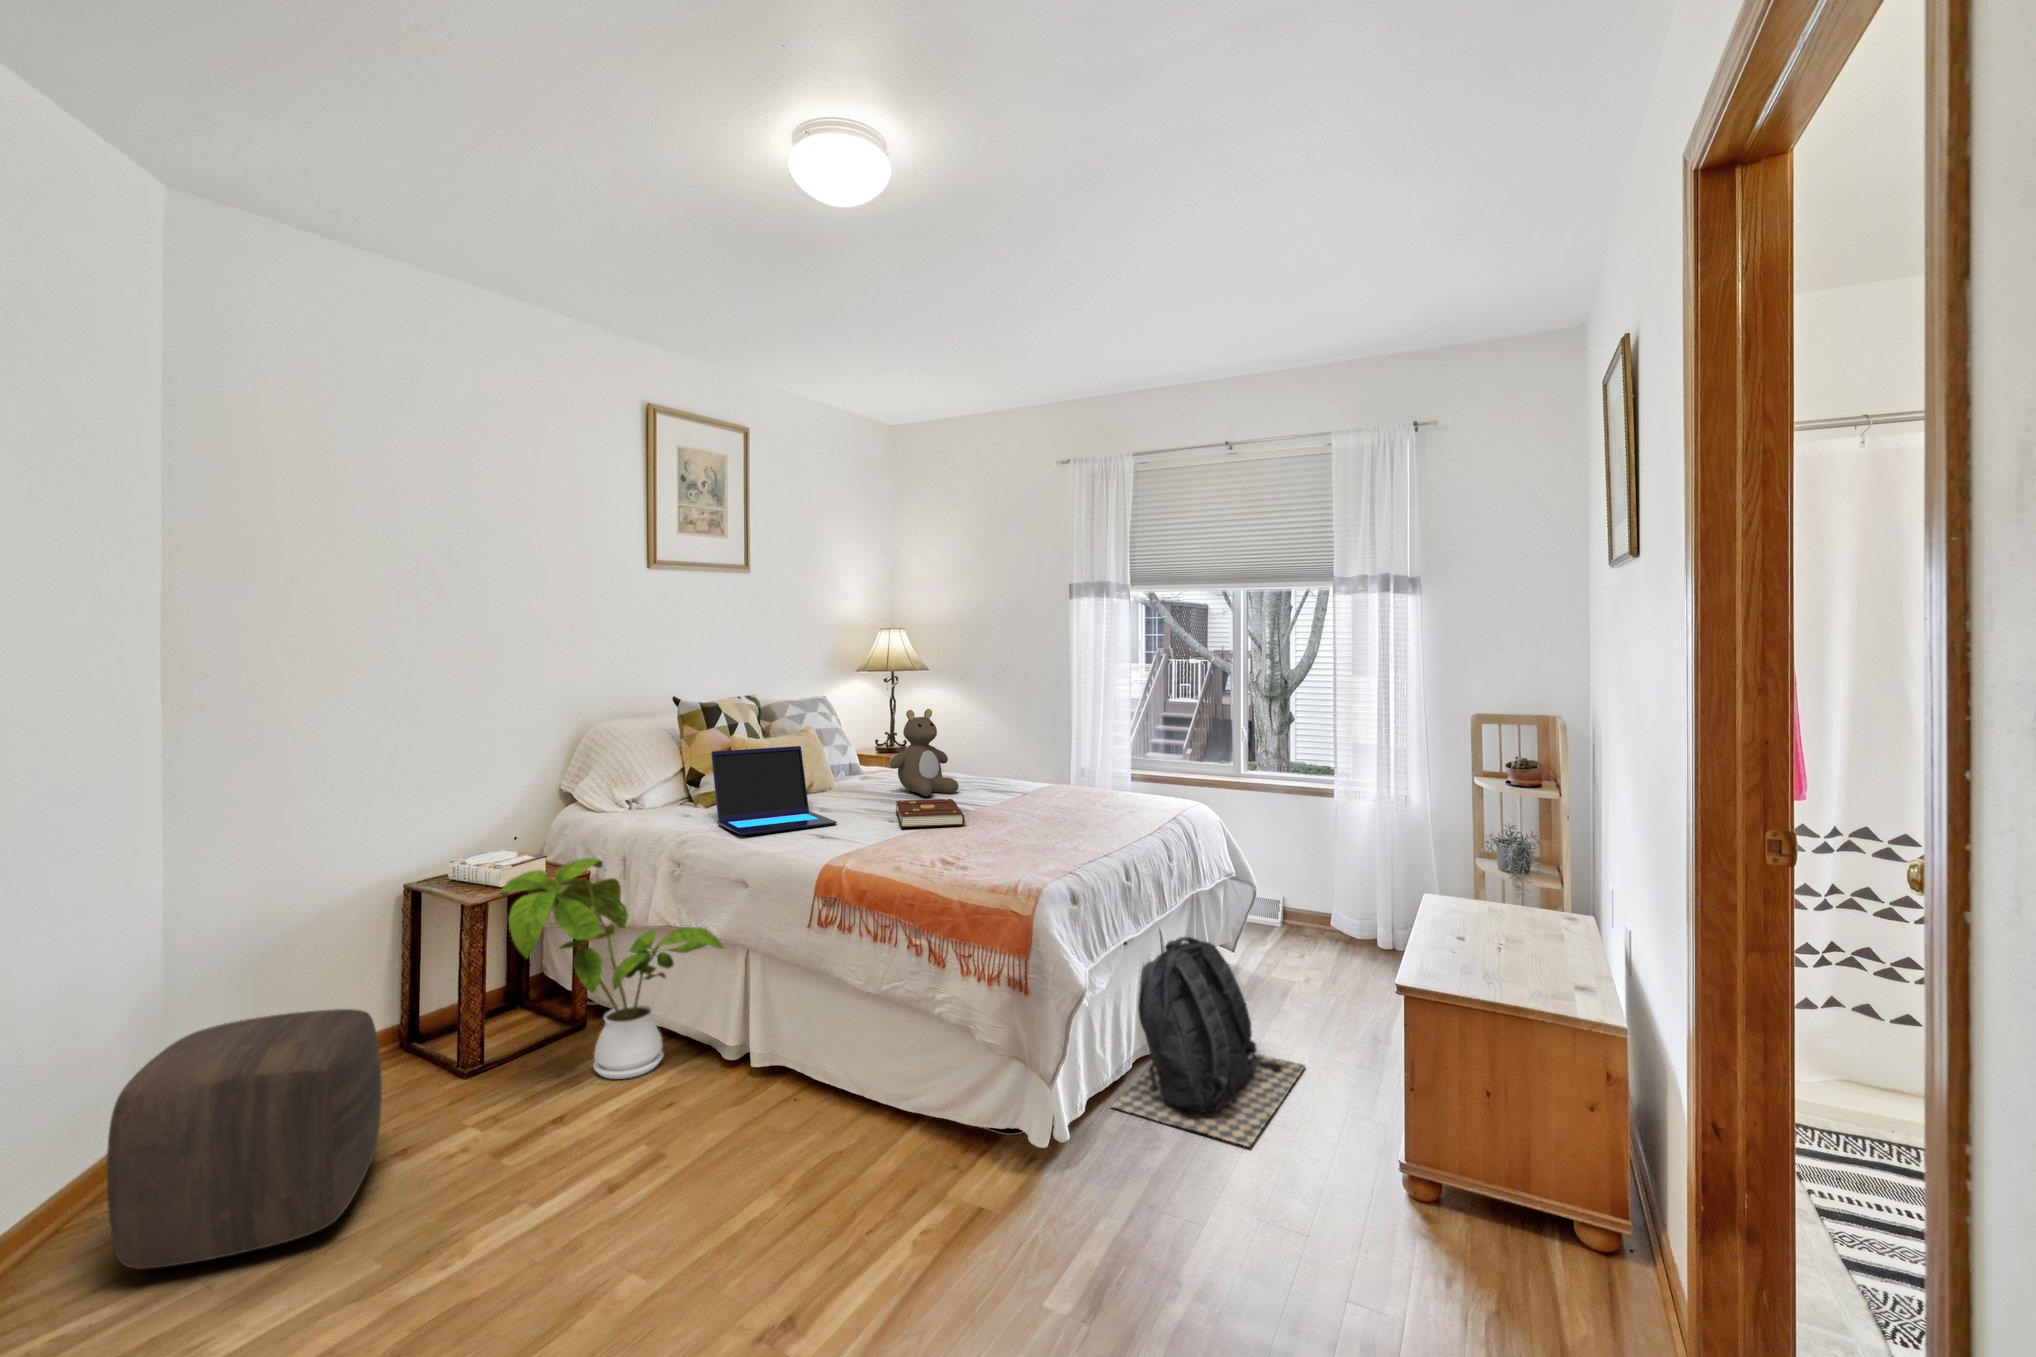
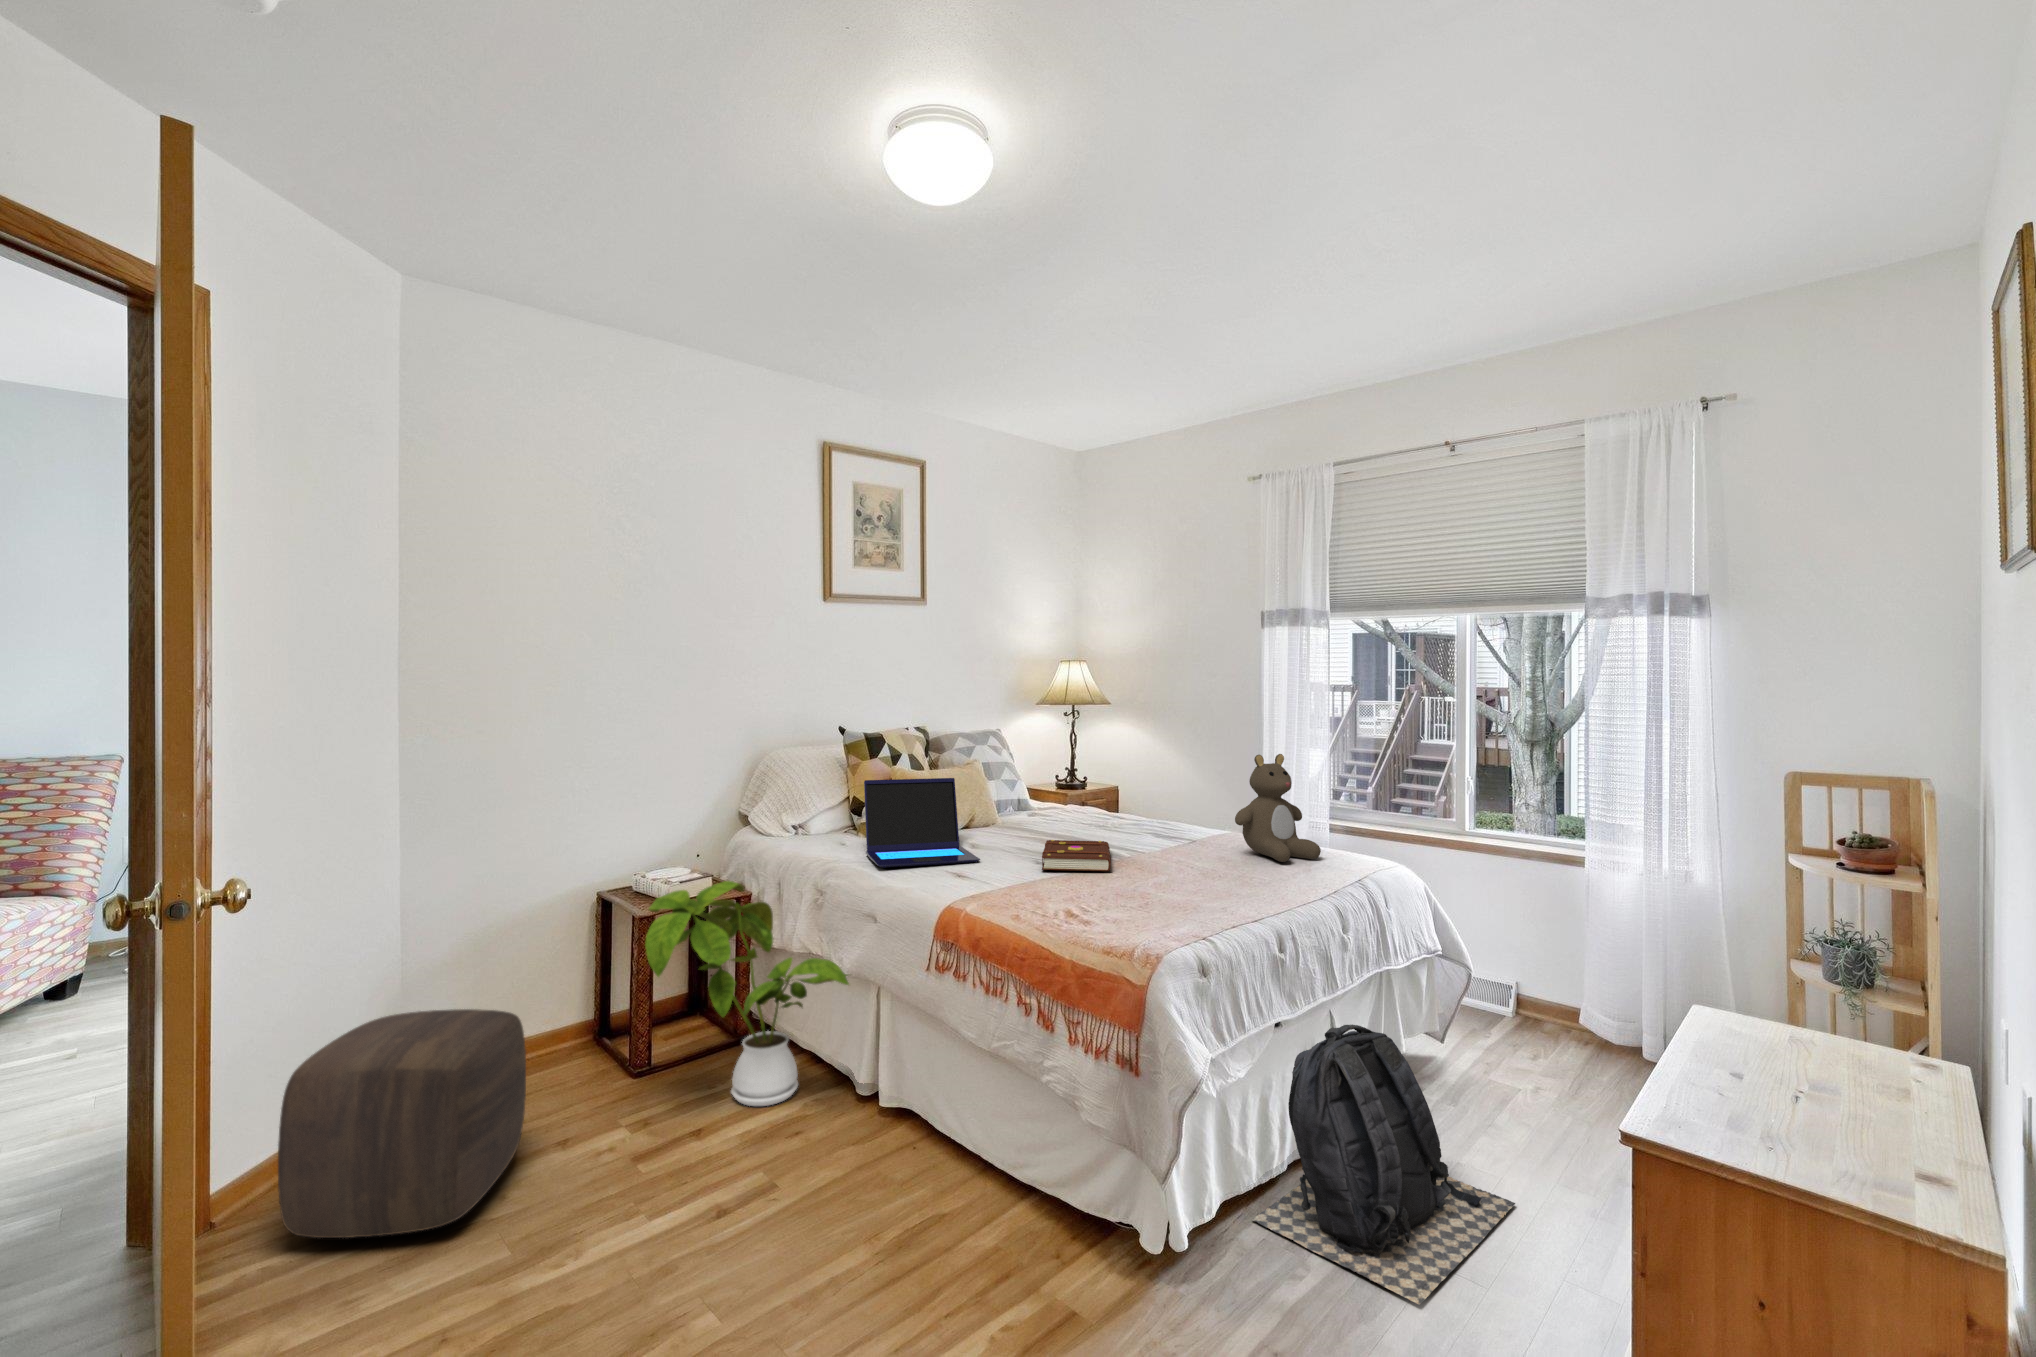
teddy bear: present [890,709,958,796] -> present [1235,754,1321,862]

